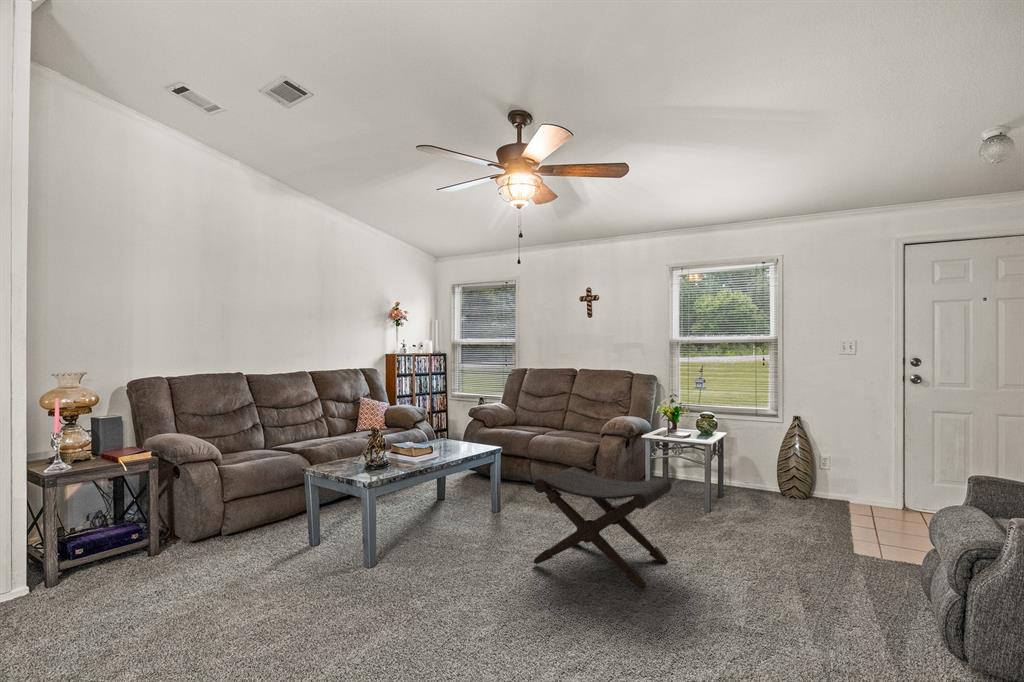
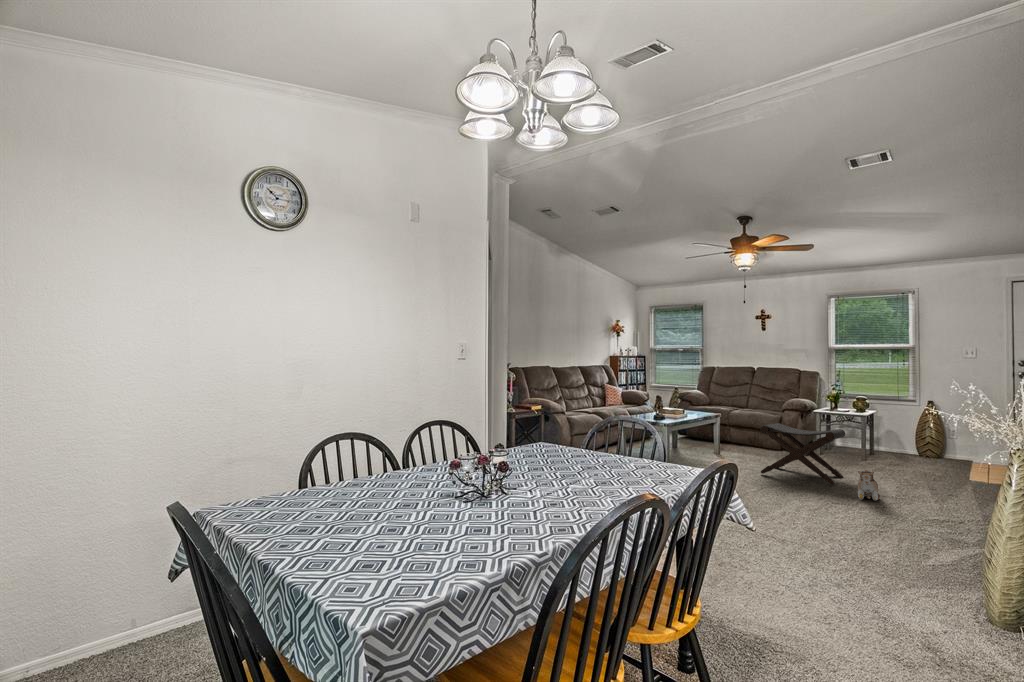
plush toy: none [673,583,715,644] -> present [858,470,880,501]

